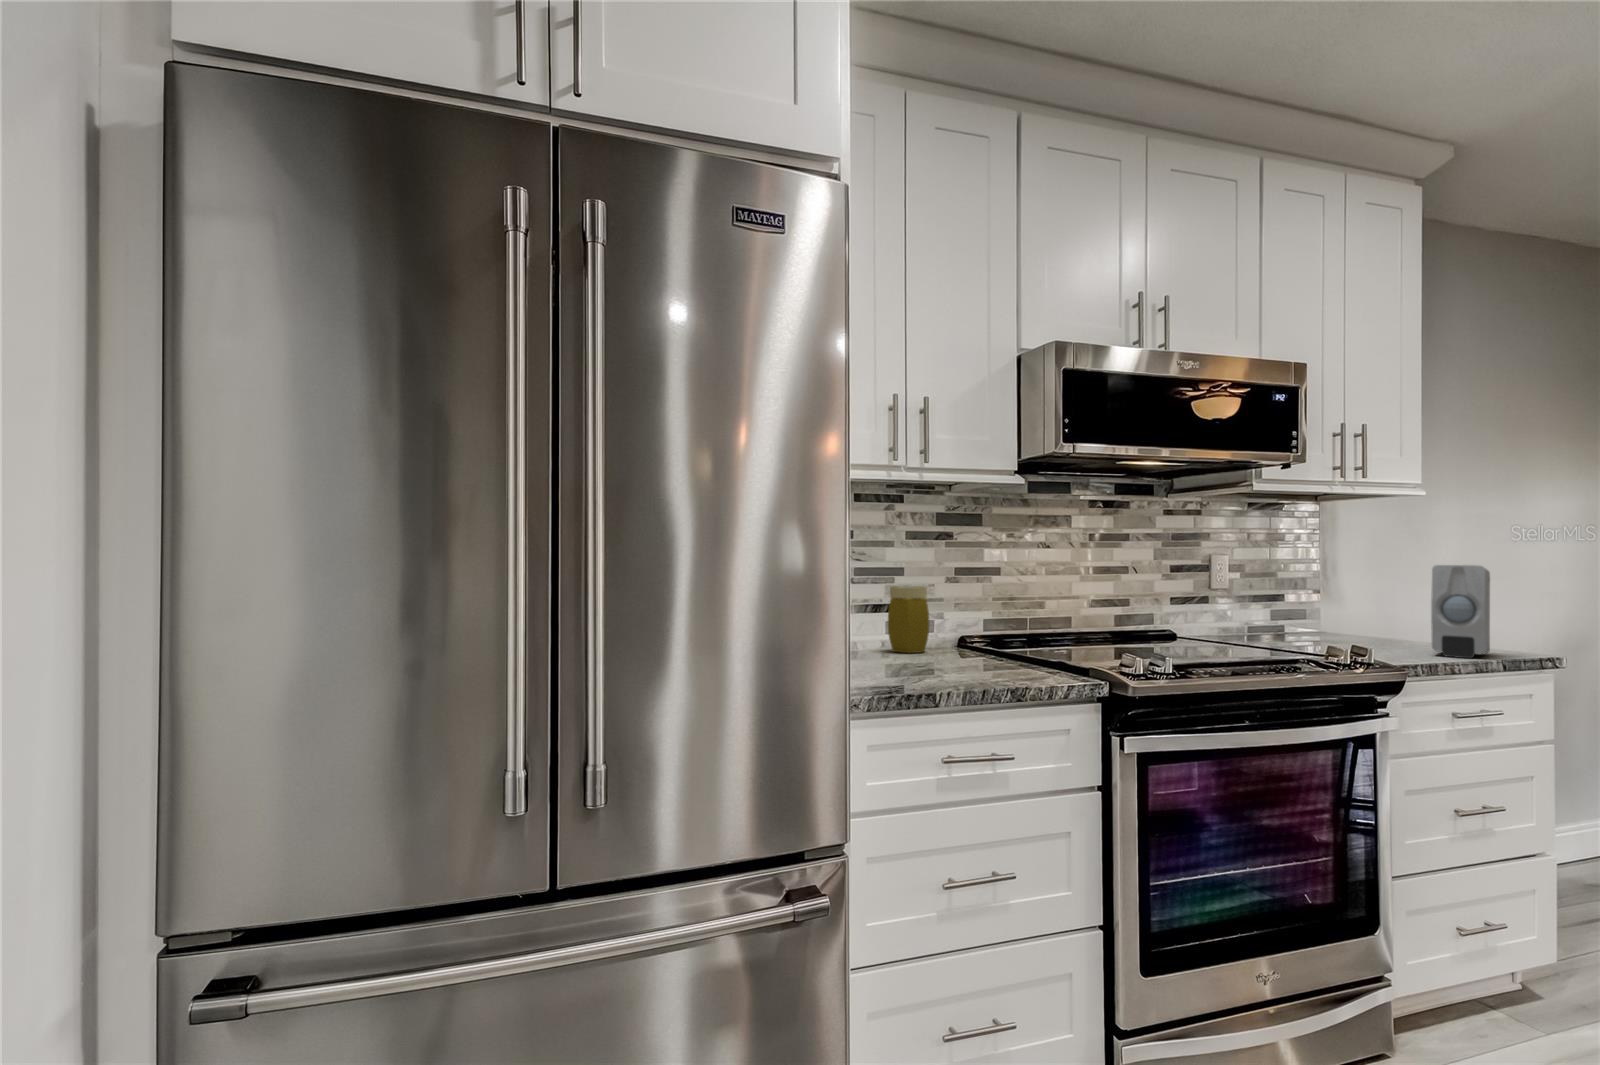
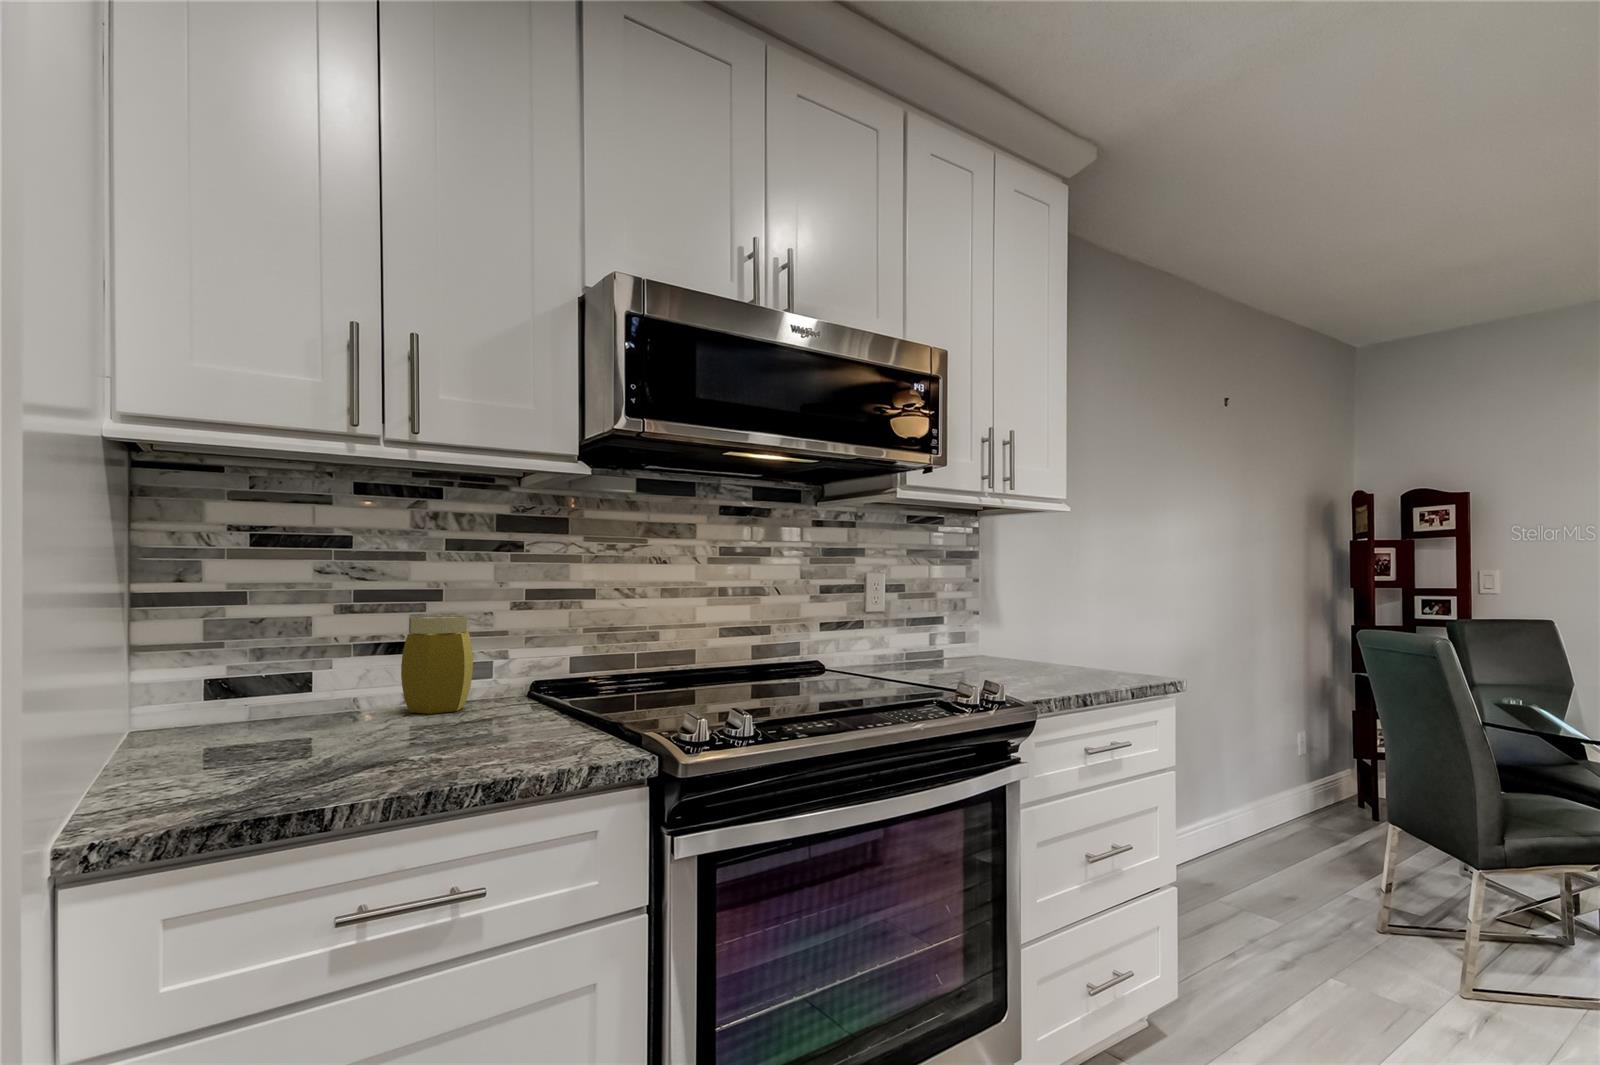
soap dispenser: present [1431,565,1490,658] -> none [1082,582,1139,688]

